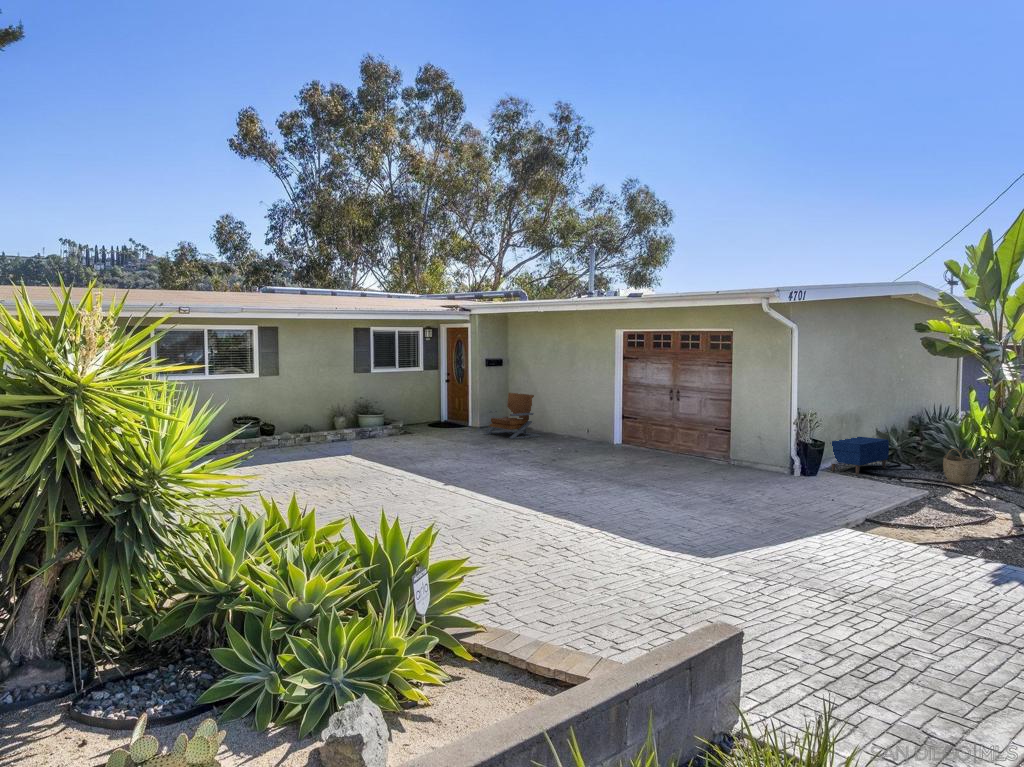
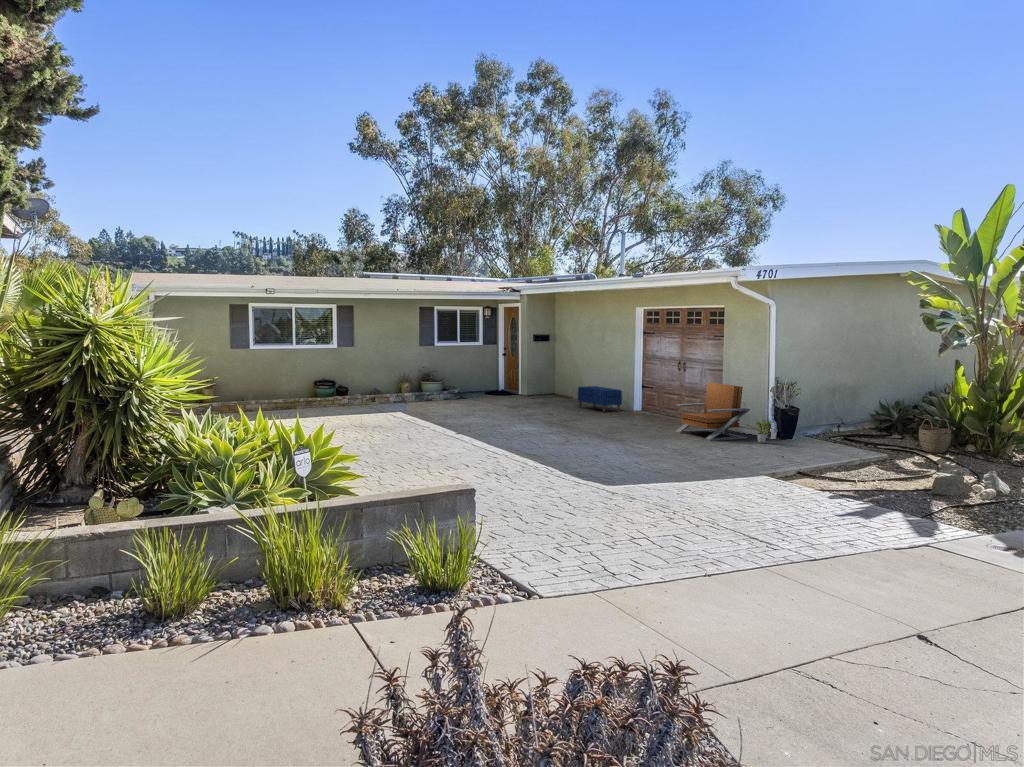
lounge chair: present [484,393,540,439] -> present [675,383,750,441]
bench: present [830,437,889,475] -> present [578,386,622,413]
potted plant: none [770,454,805,480] -> present [747,419,773,443]

